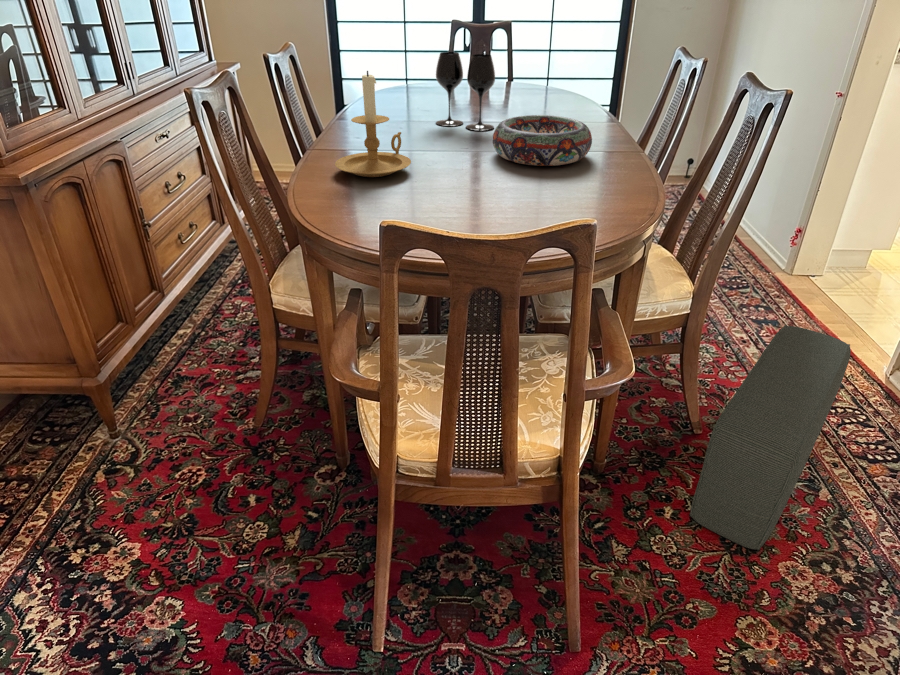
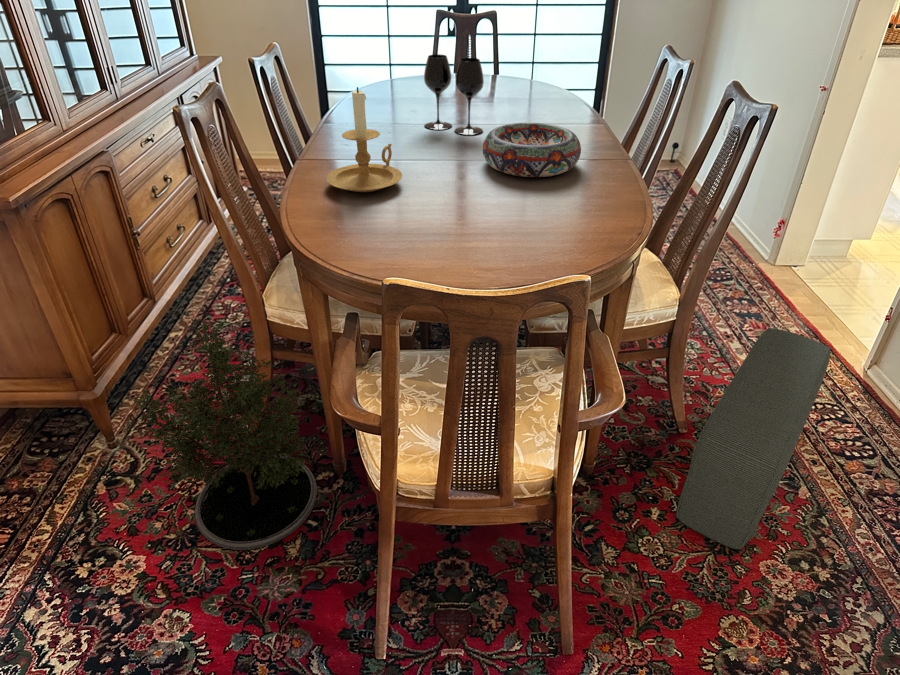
potted tree: none [126,293,318,539] -> present [126,318,317,550]

